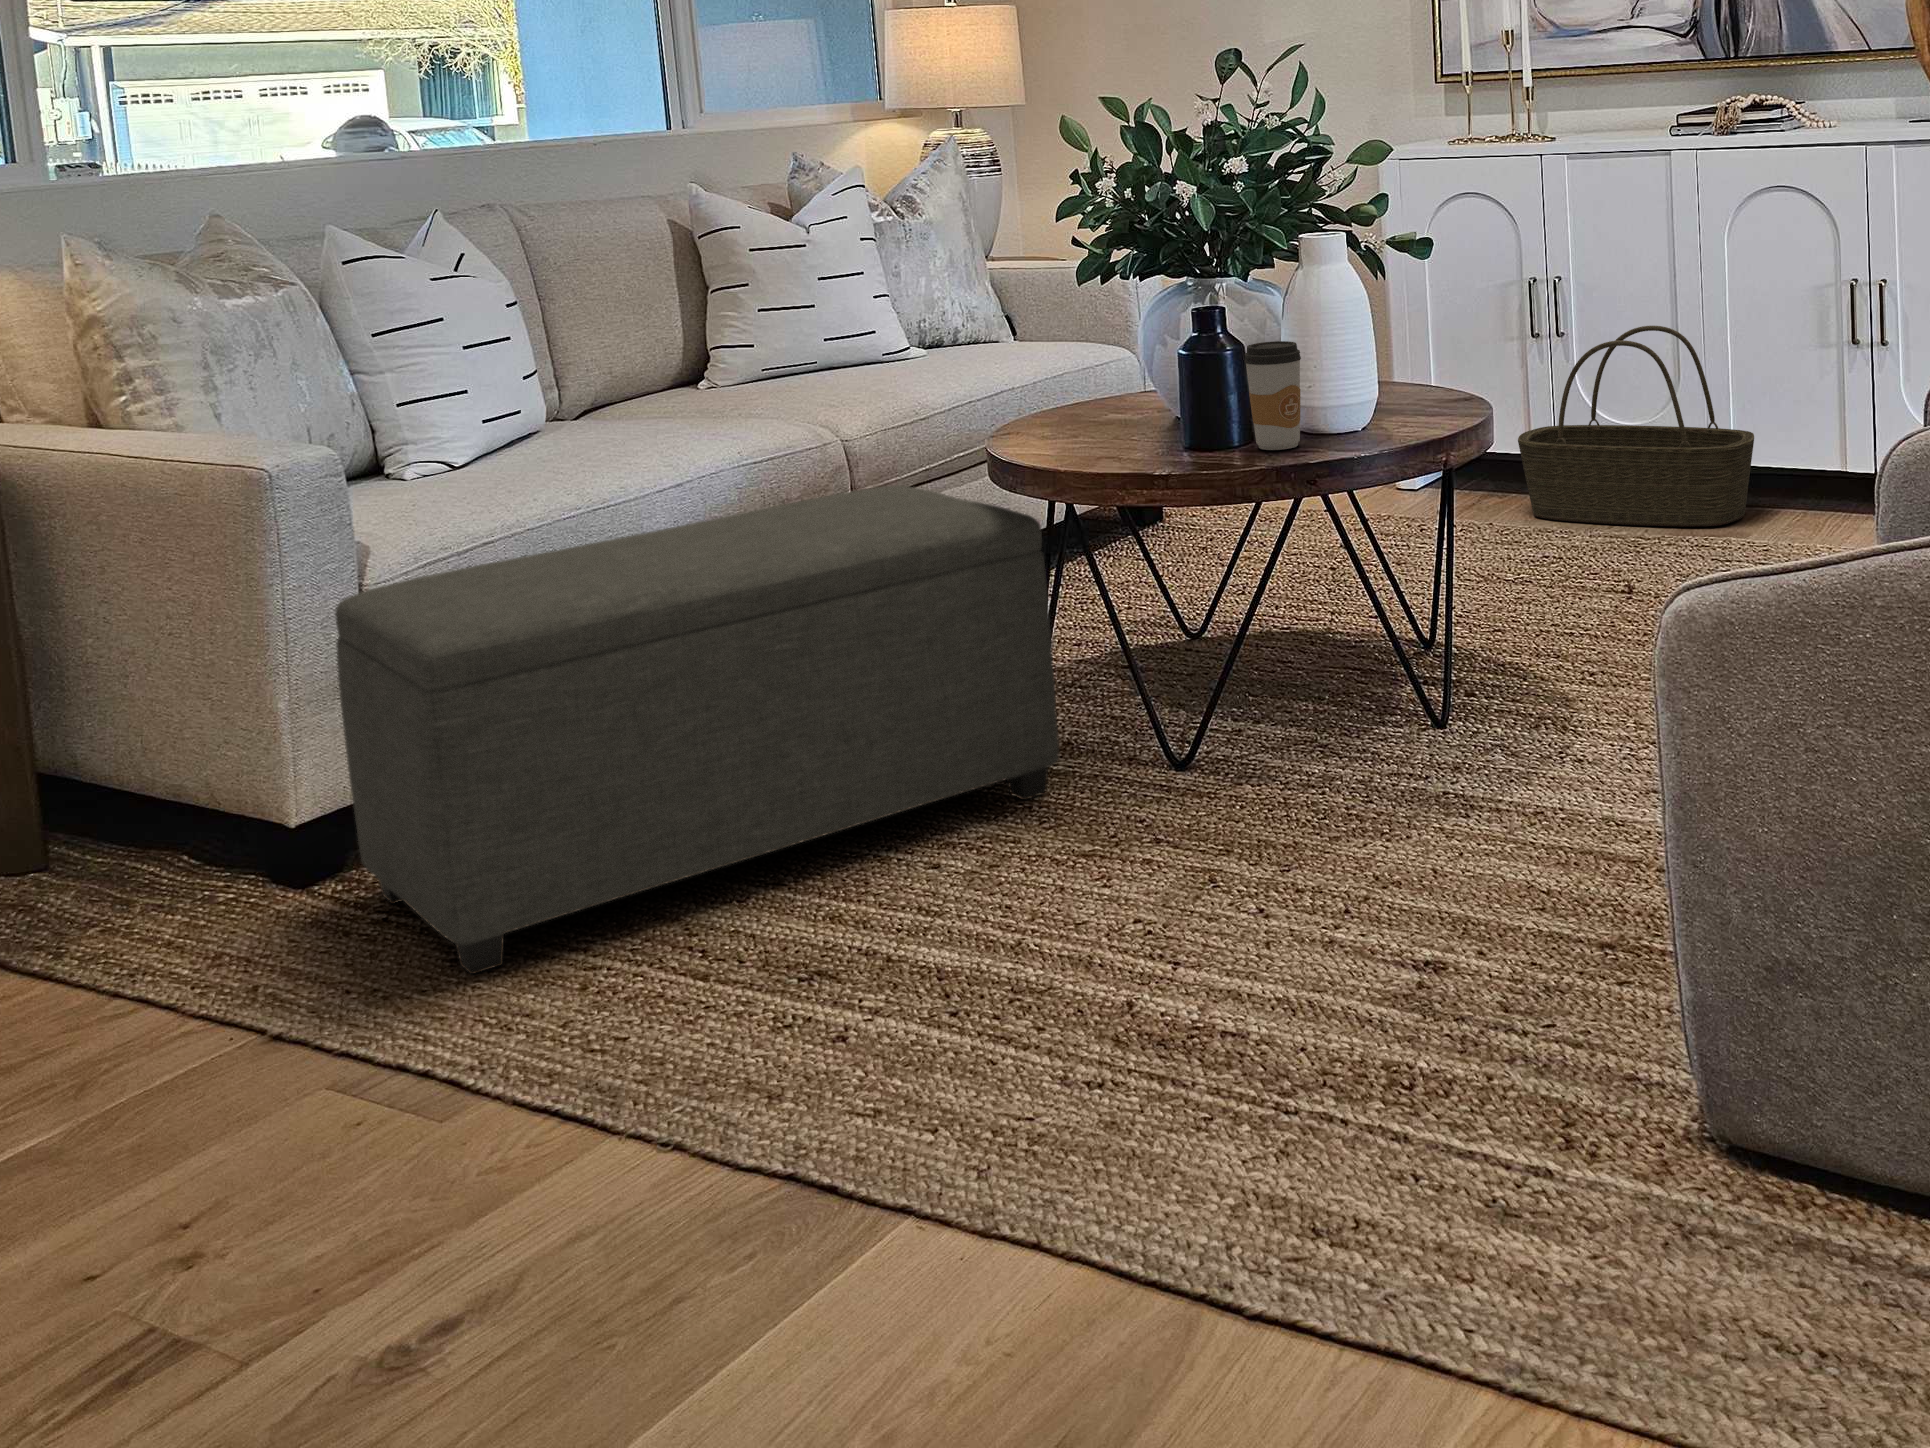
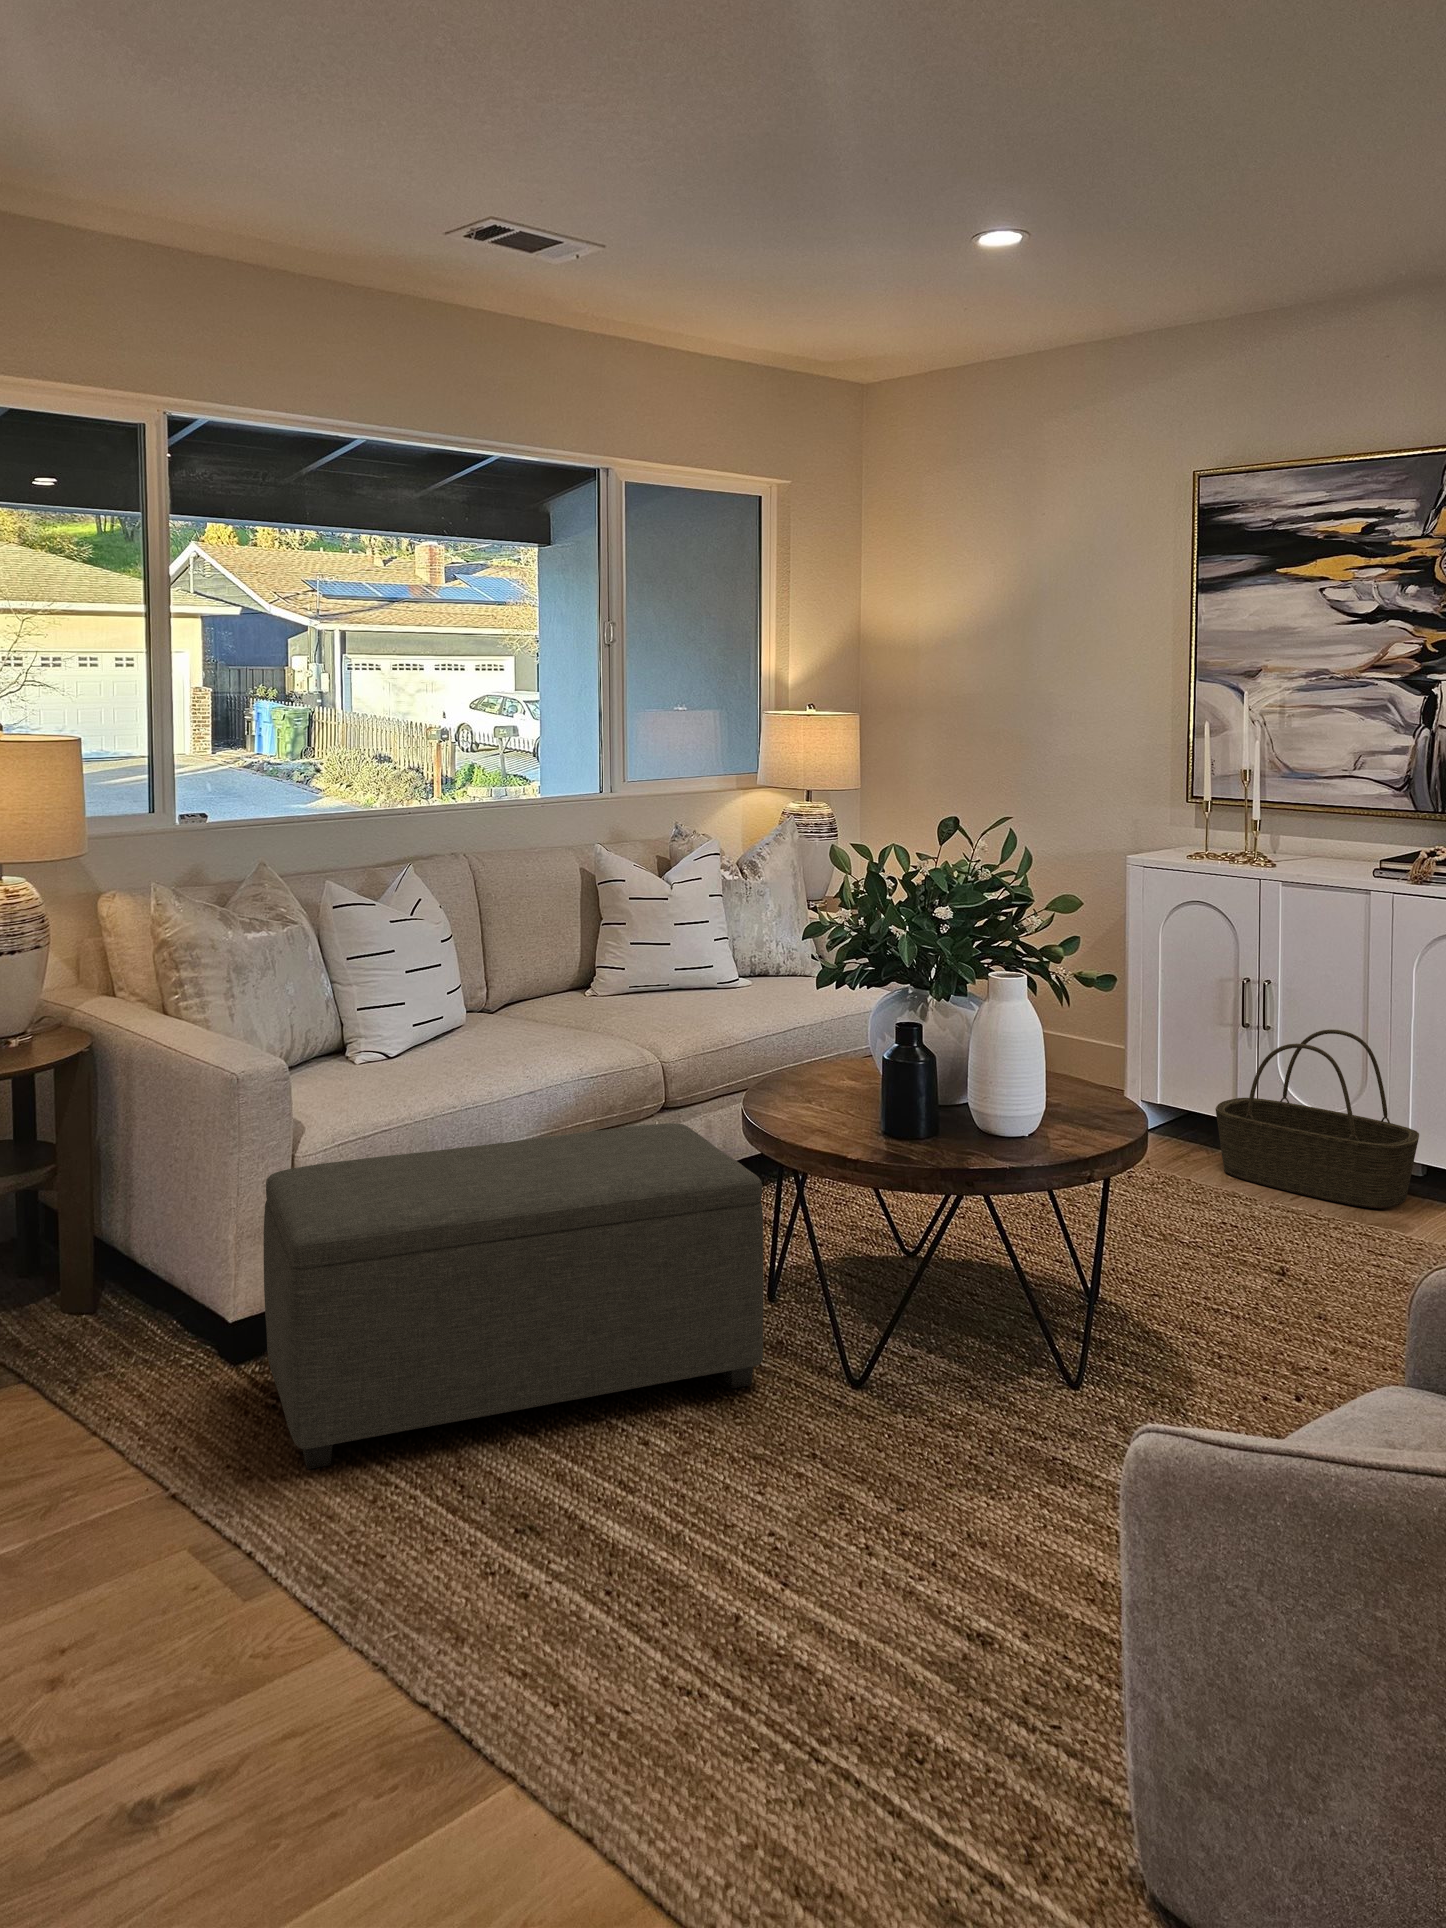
coffee cup: present [1244,341,1301,450] -> none [929,1063,974,1152]

